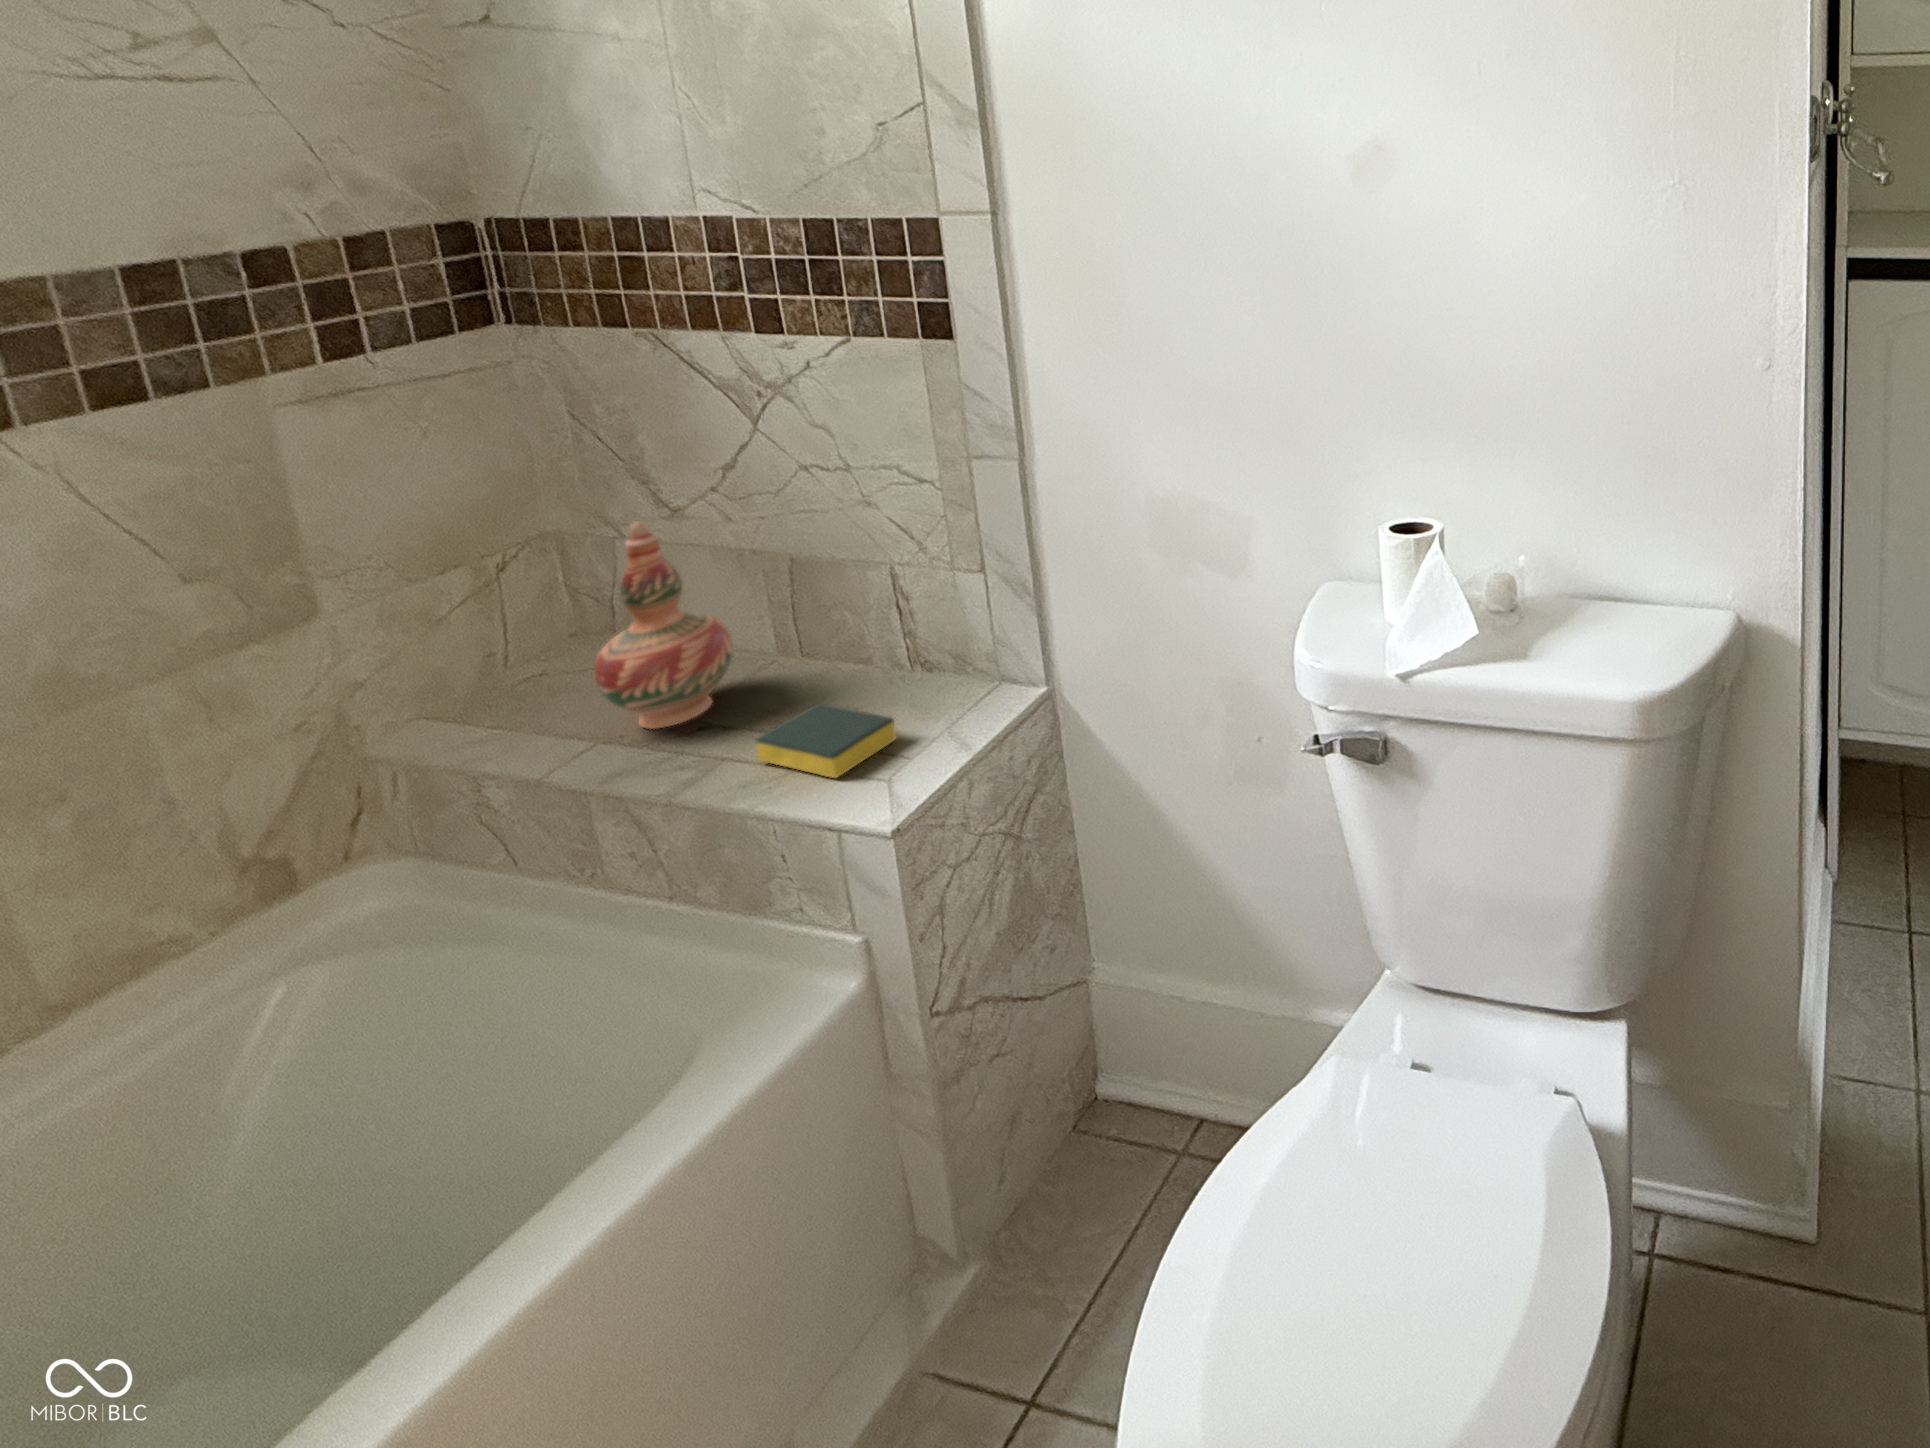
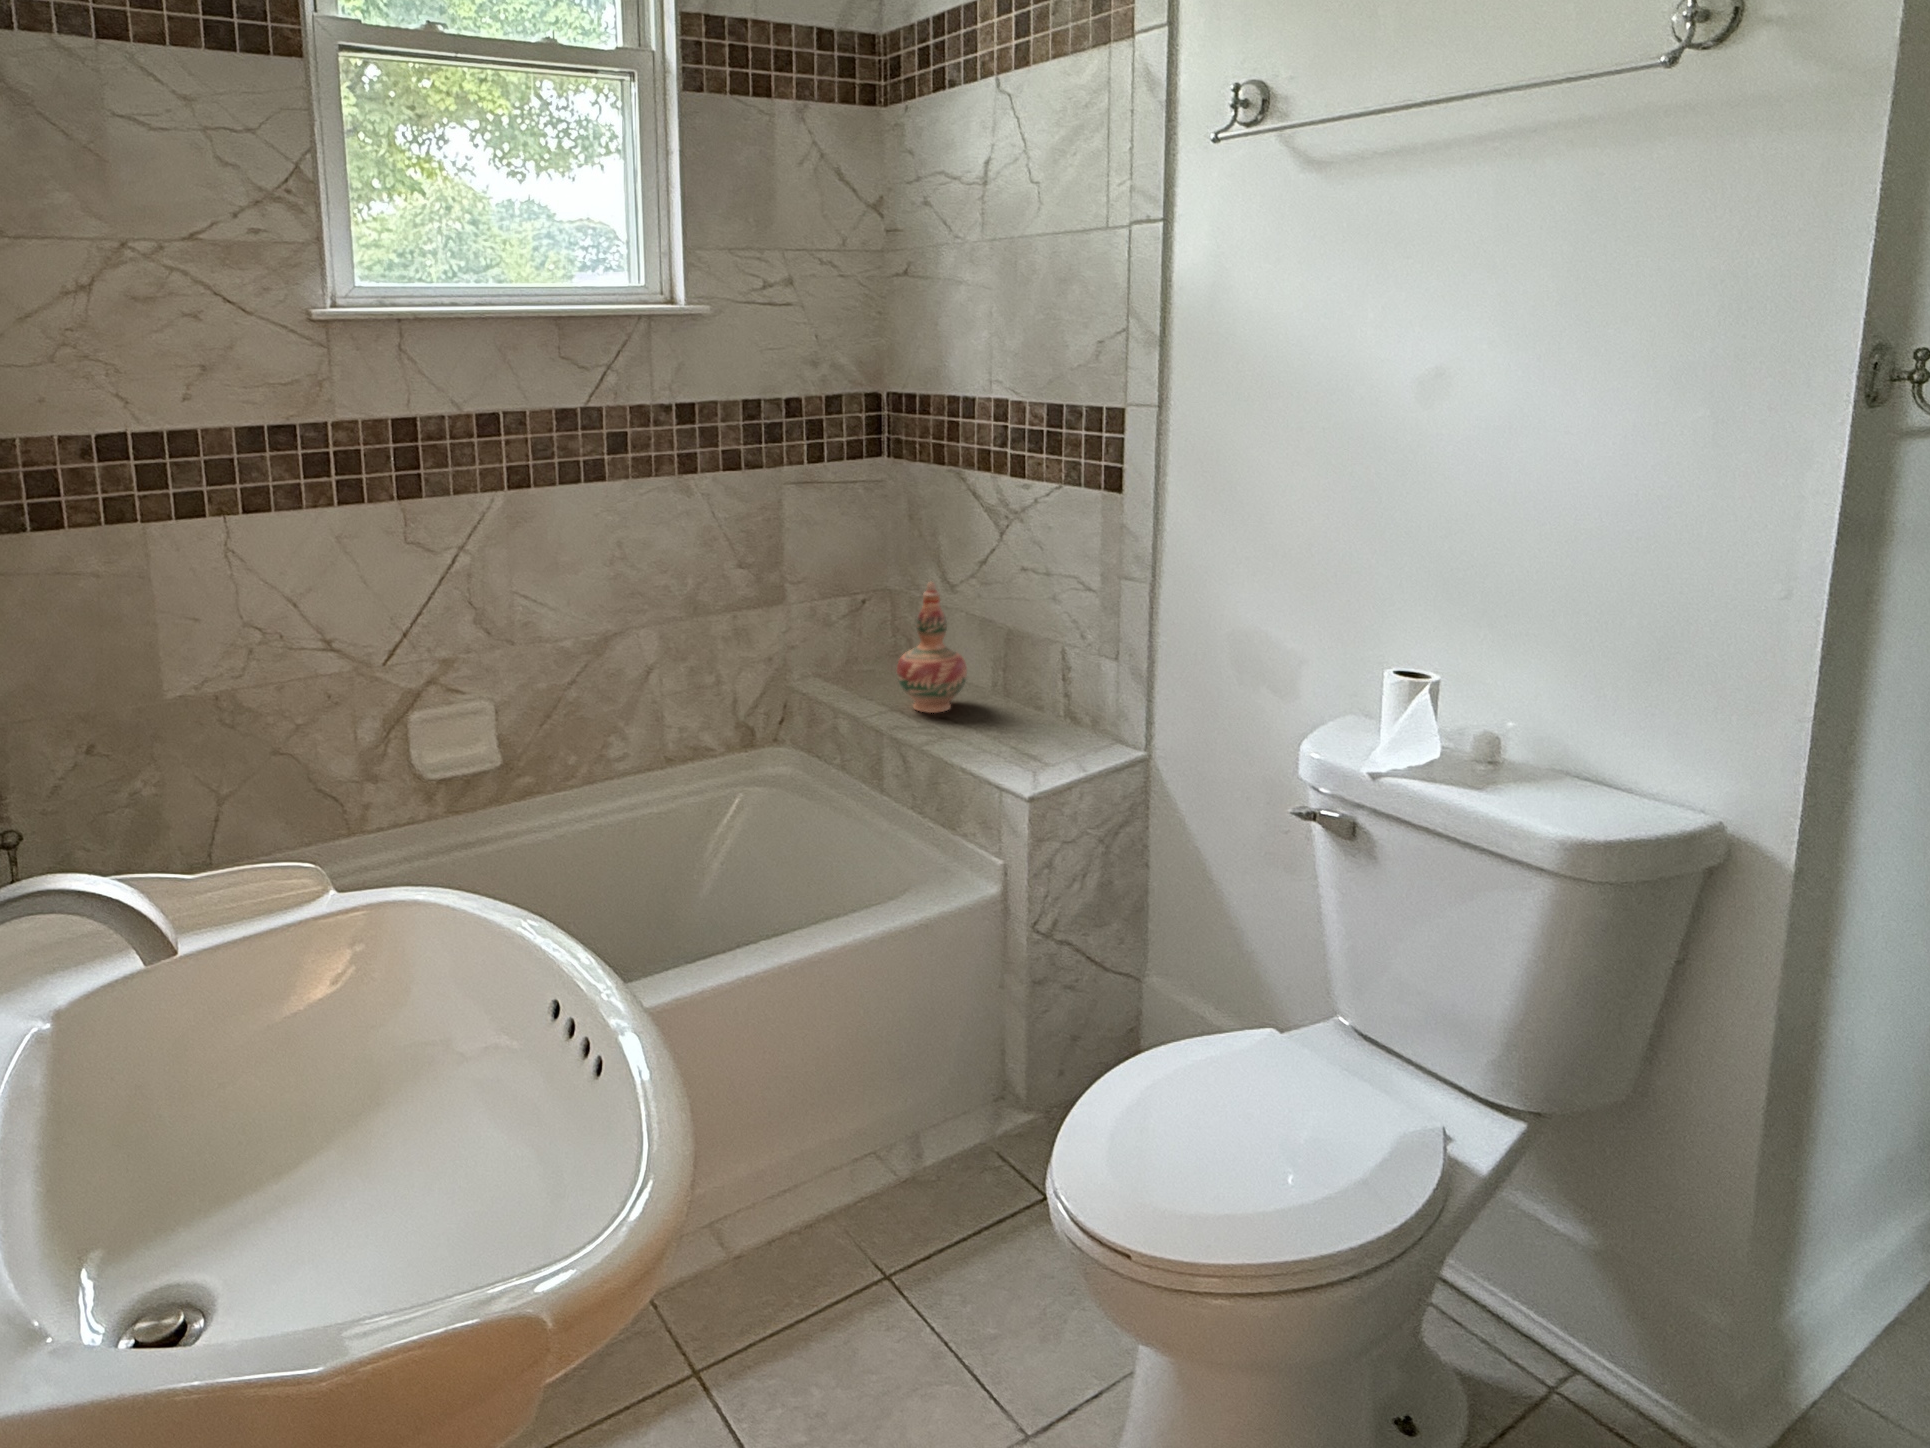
sponge: present [756,703,896,778] -> none [969,719,1046,761]

